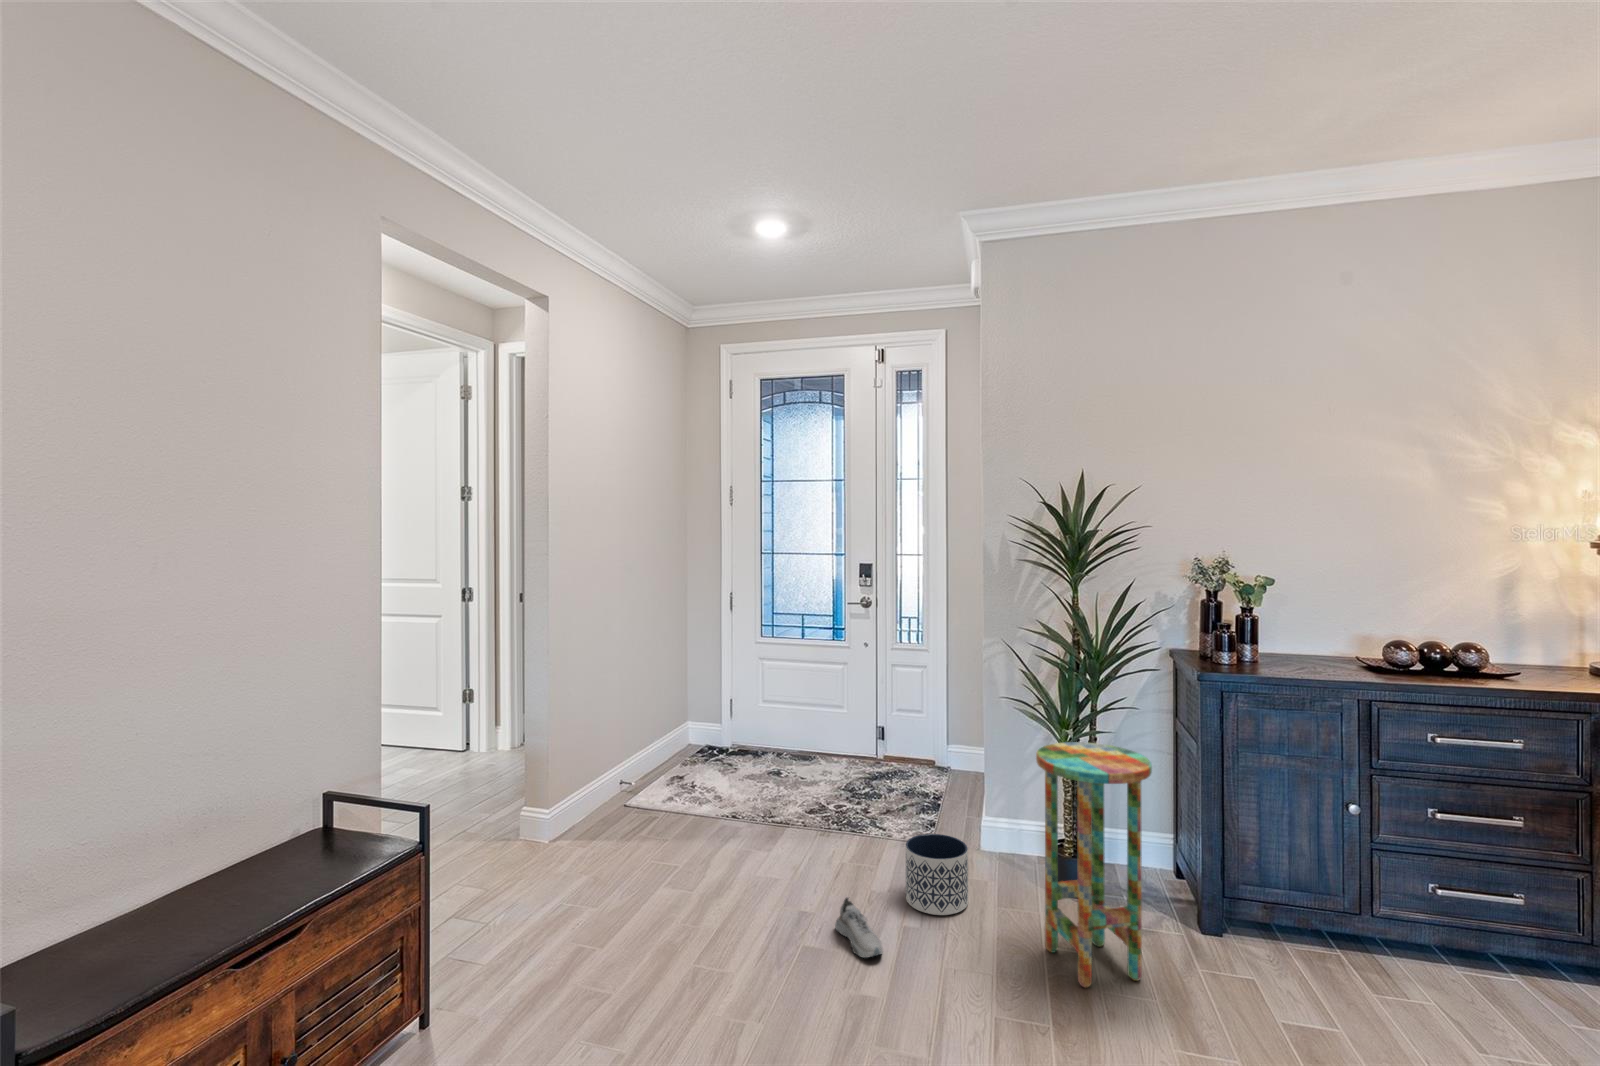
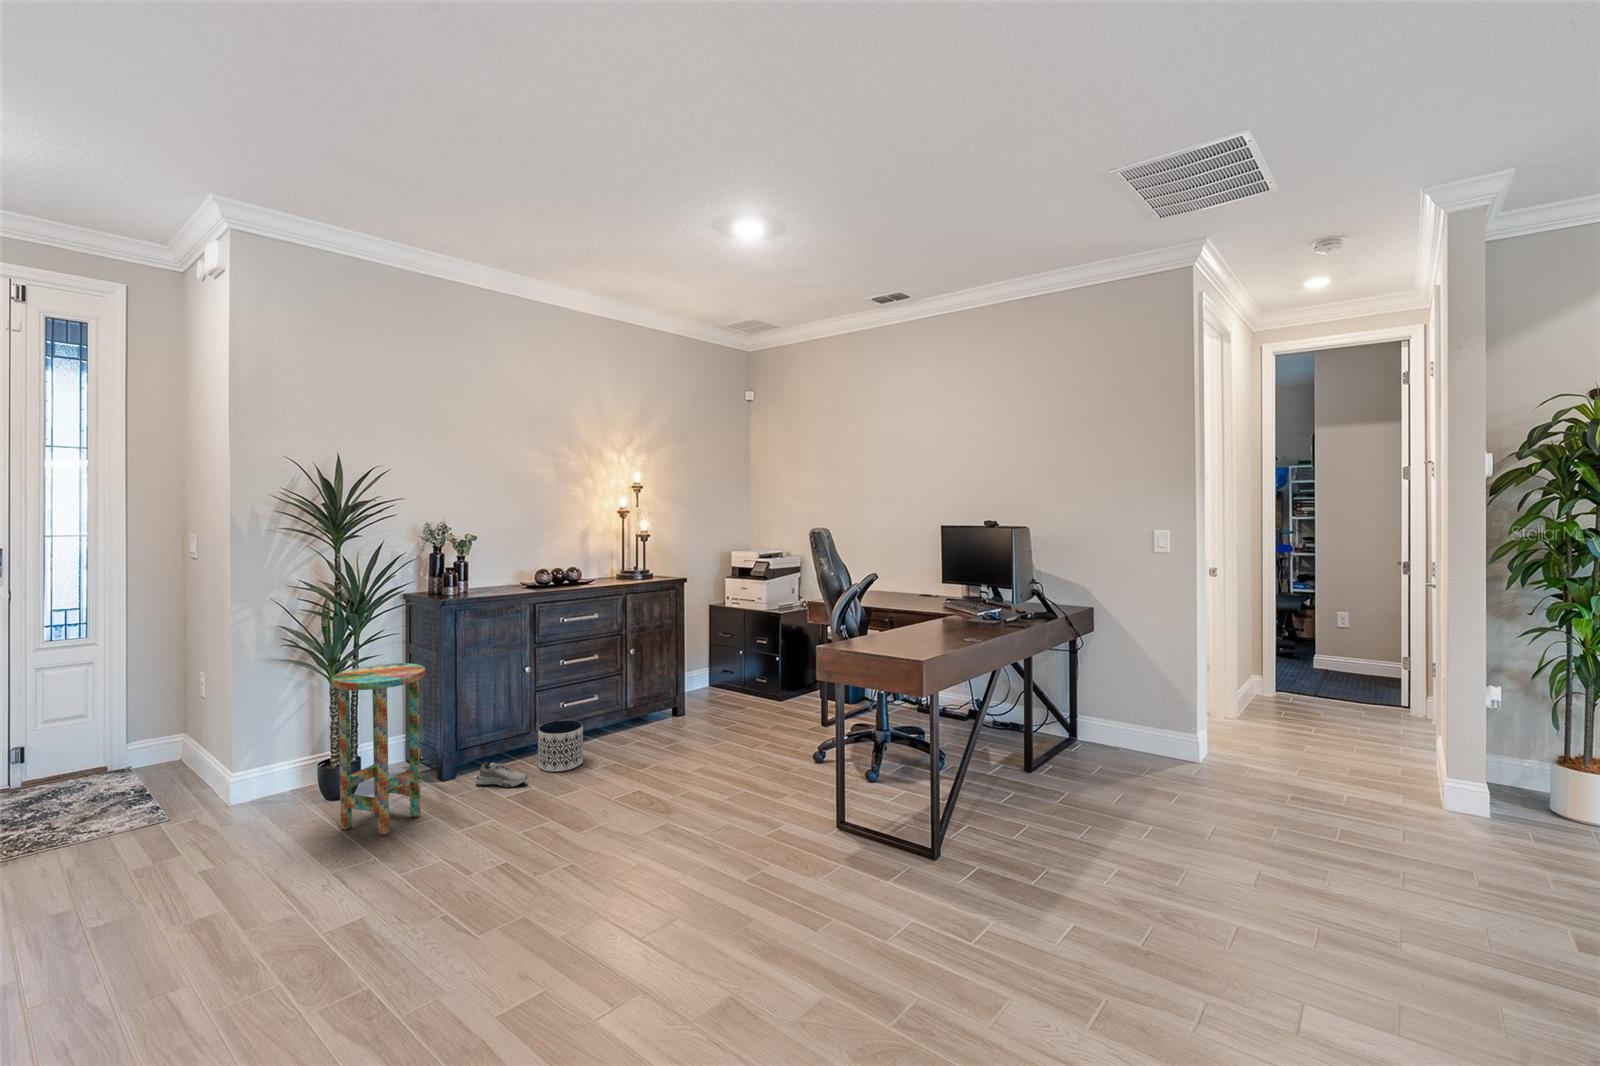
planter: present [906,834,968,915] -> present [538,720,583,772]
shoe: present [835,898,883,958] -> present [476,760,527,787]

